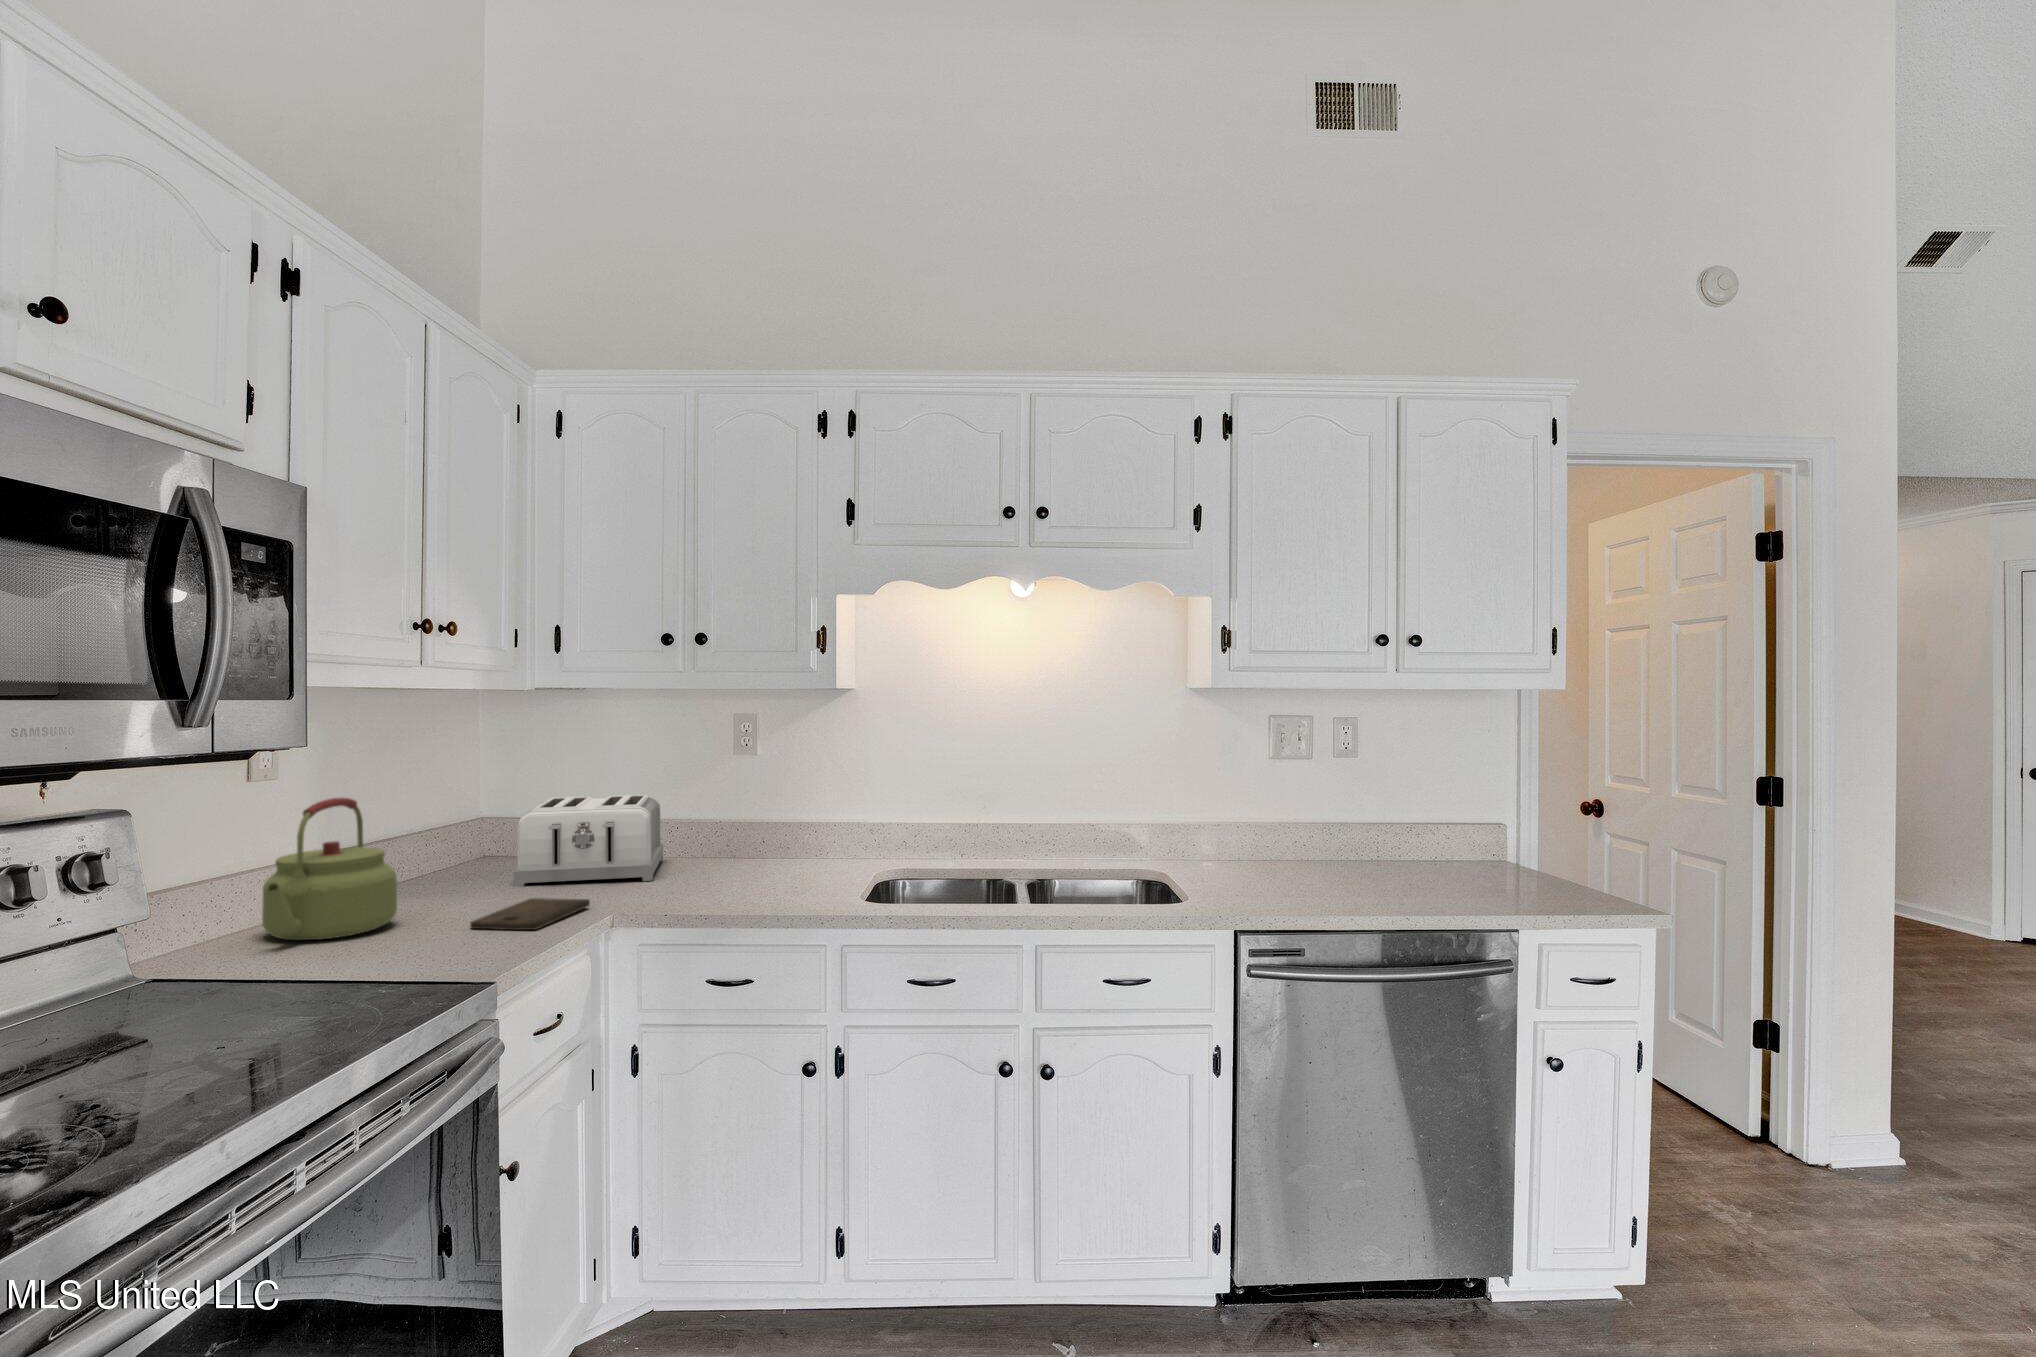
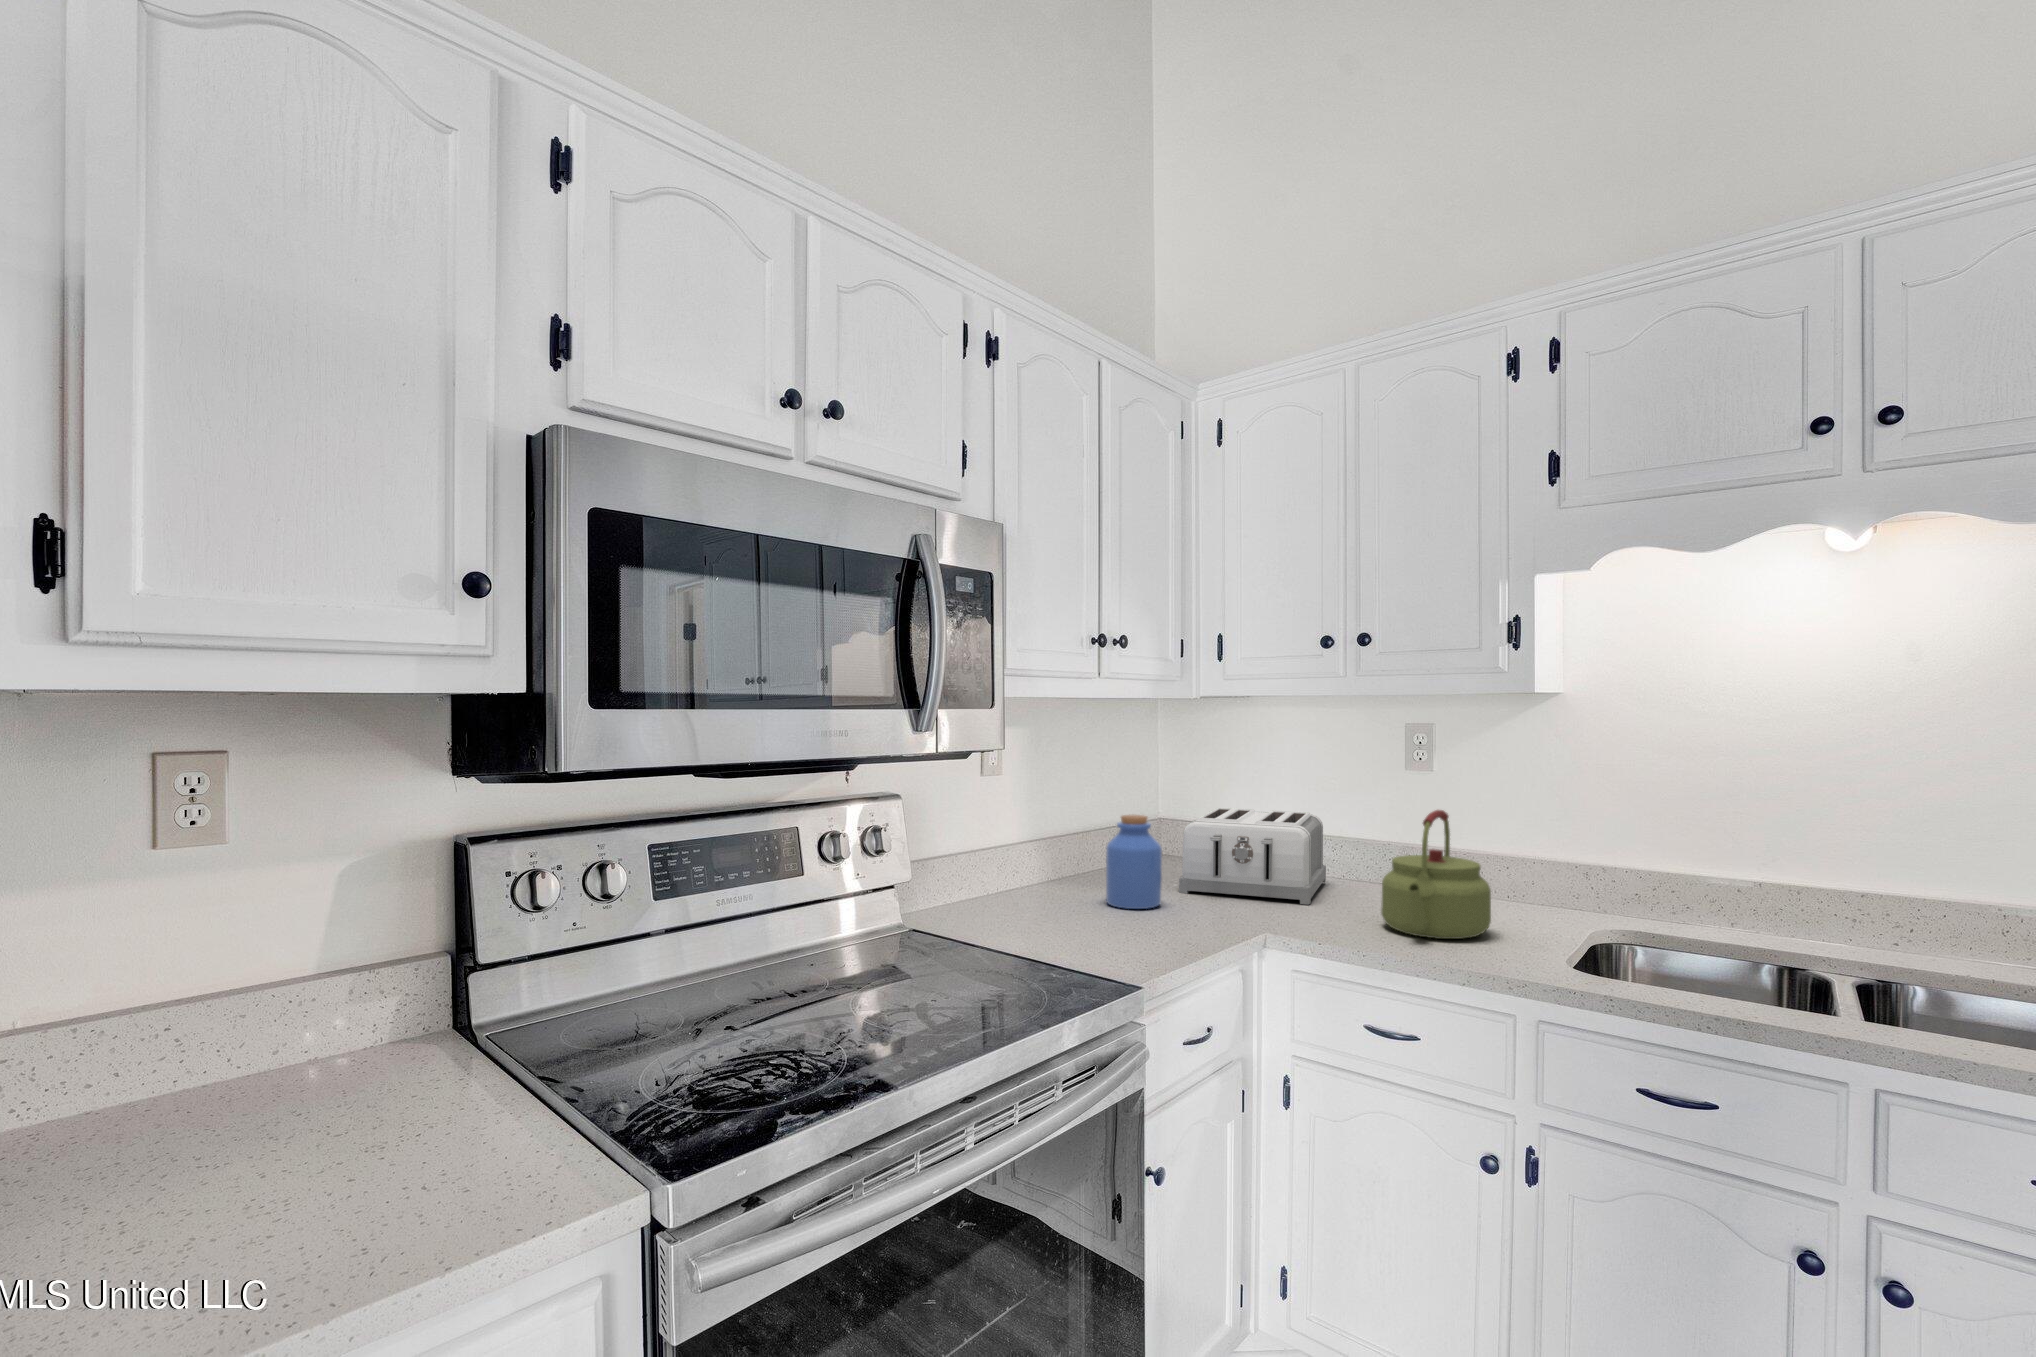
kettle: present [262,798,397,940] -> present [1381,810,1491,939]
jar: none [432,809,497,909] -> present [1106,815,1162,909]
cutting board: present [470,898,590,930] -> none [1133,908,1243,941]

